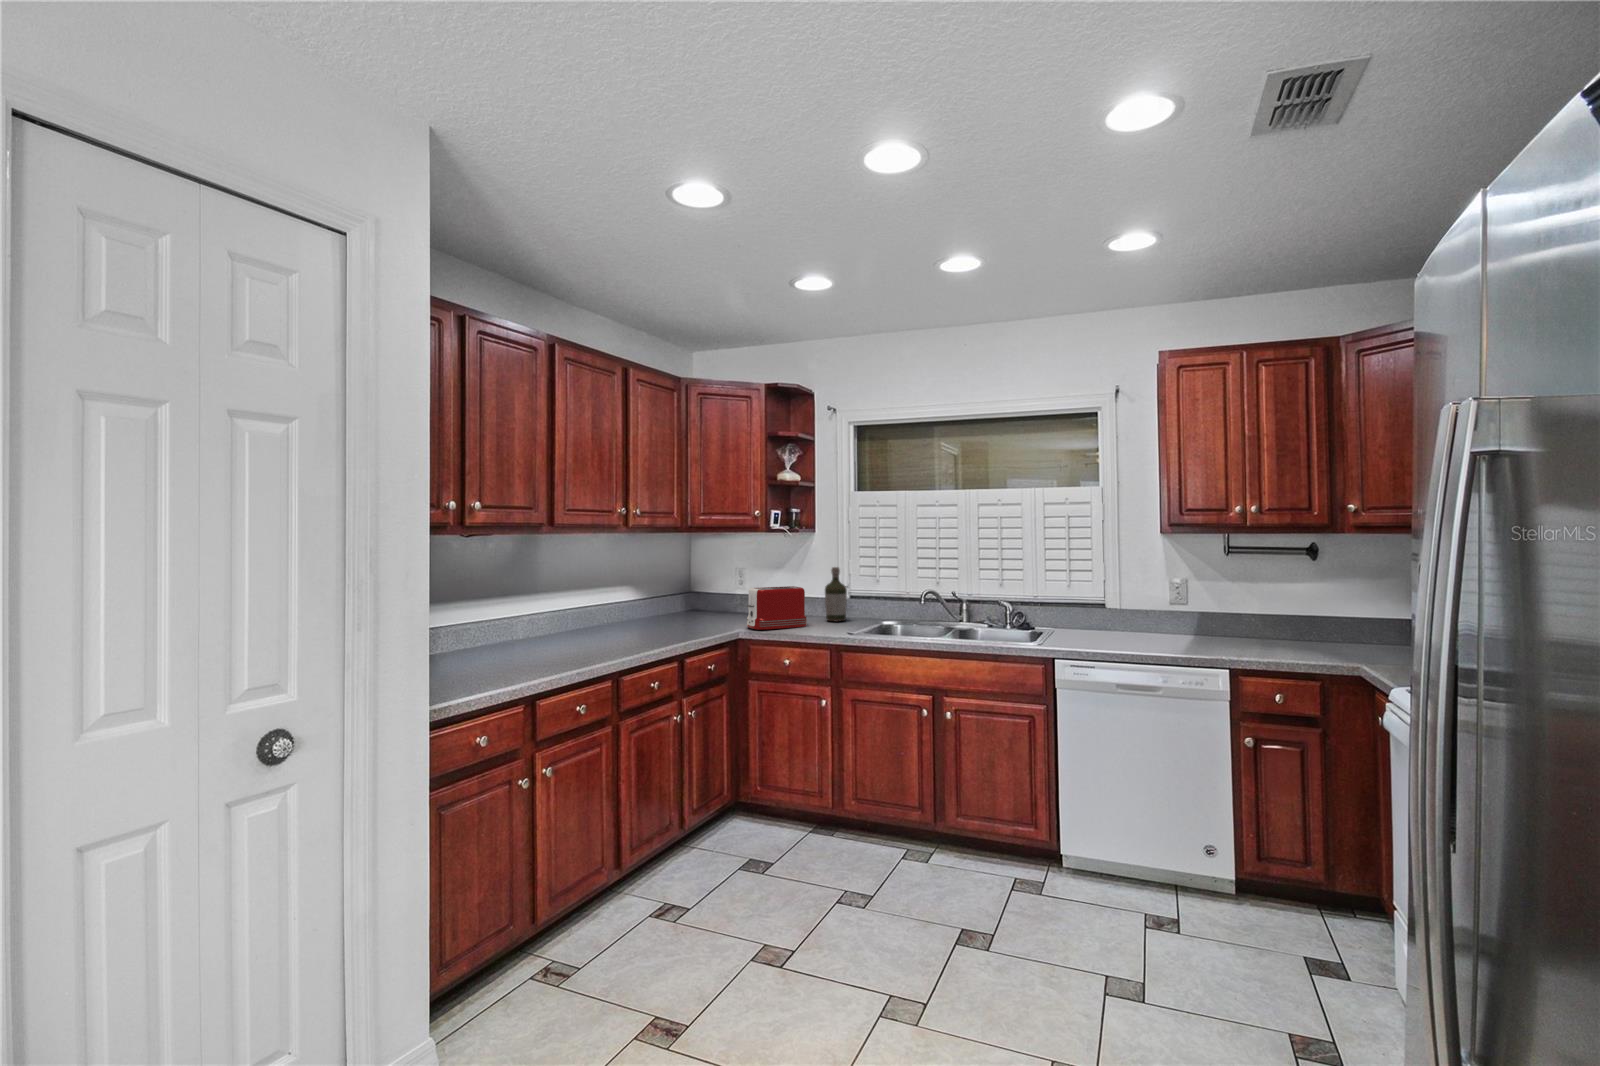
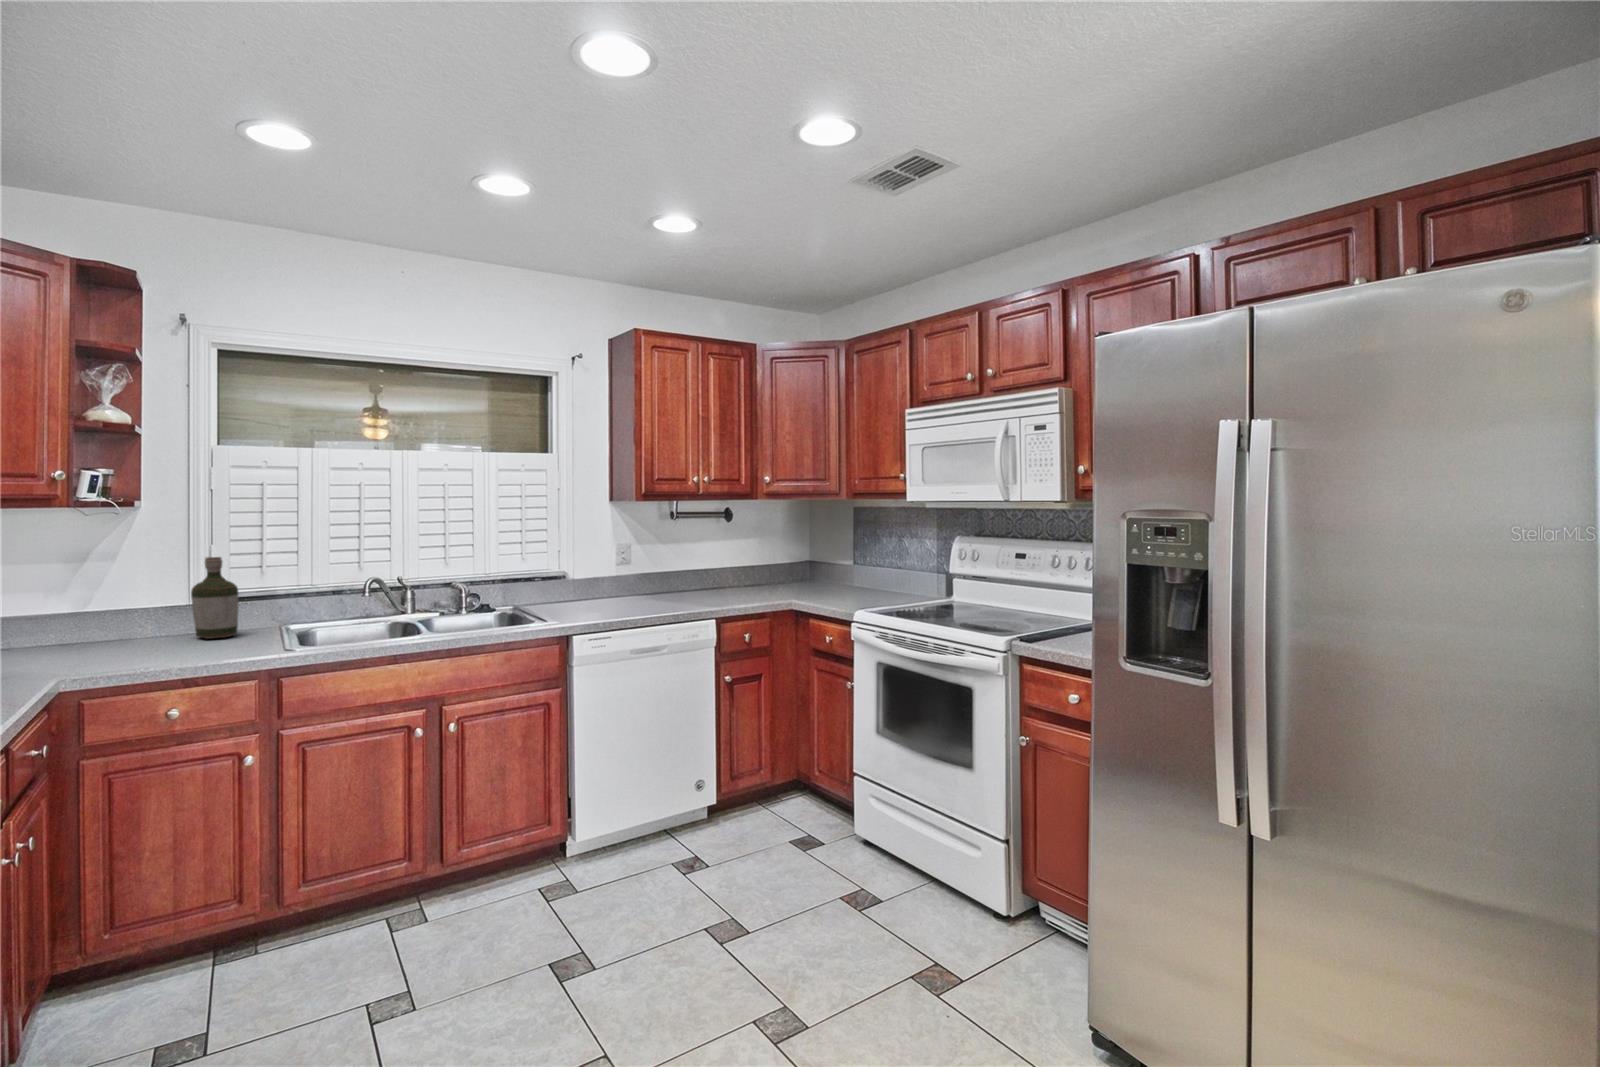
toaster: present [747,586,807,630] -> none [60,591,182,667]

